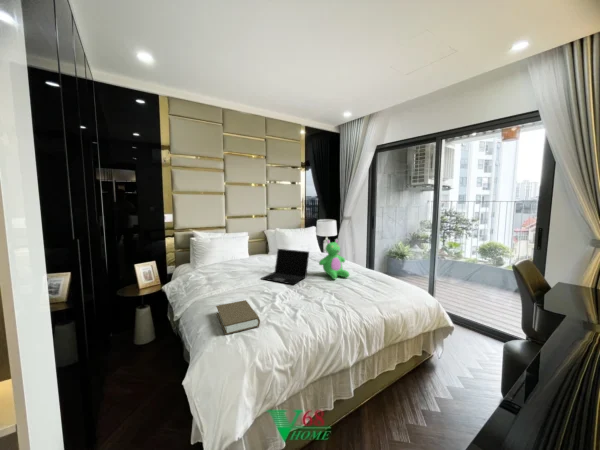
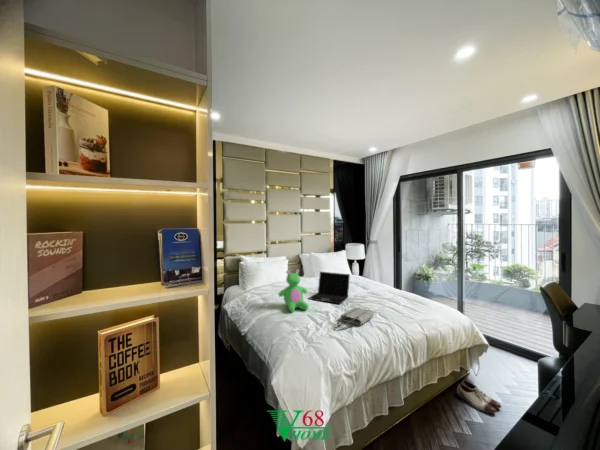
teddy bear: present [319,239,349,279] -> present [279,269,308,312]
tote bag: none [280,289,328,312] -> present [337,308,374,327]
book: present [216,300,260,335] -> none [284,317,325,345]
shoe: none [418,365,462,400] -> present [457,380,501,413]

